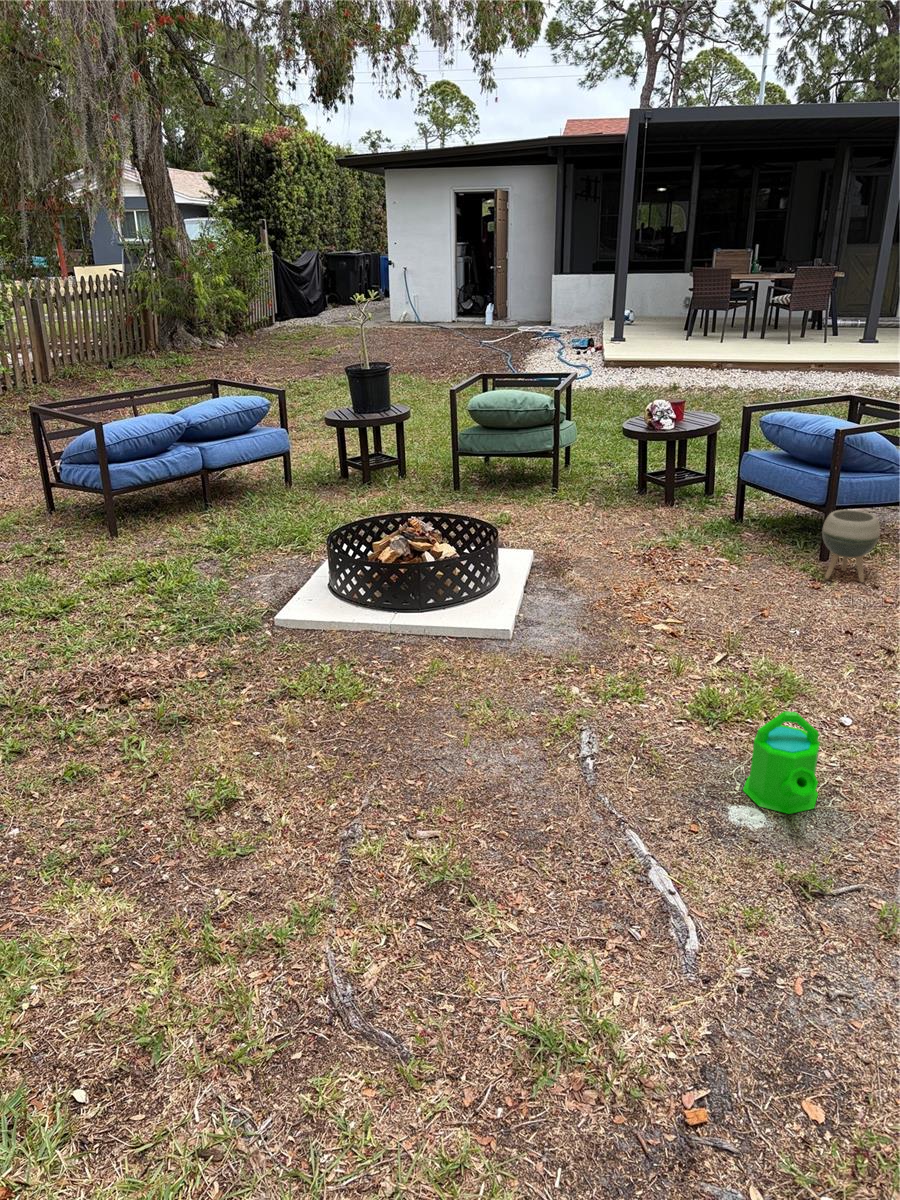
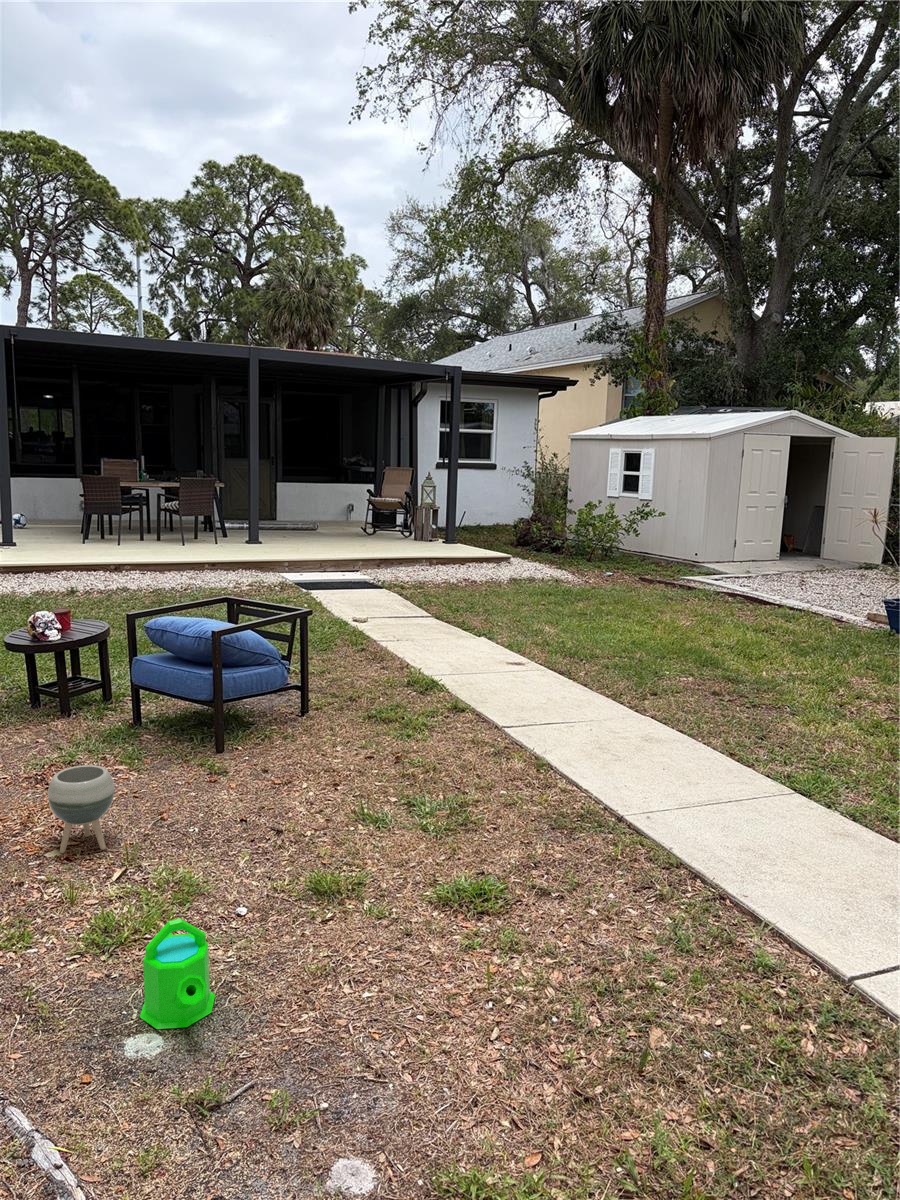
planter: present [822,510,880,582] -> present [48,765,114,853]

